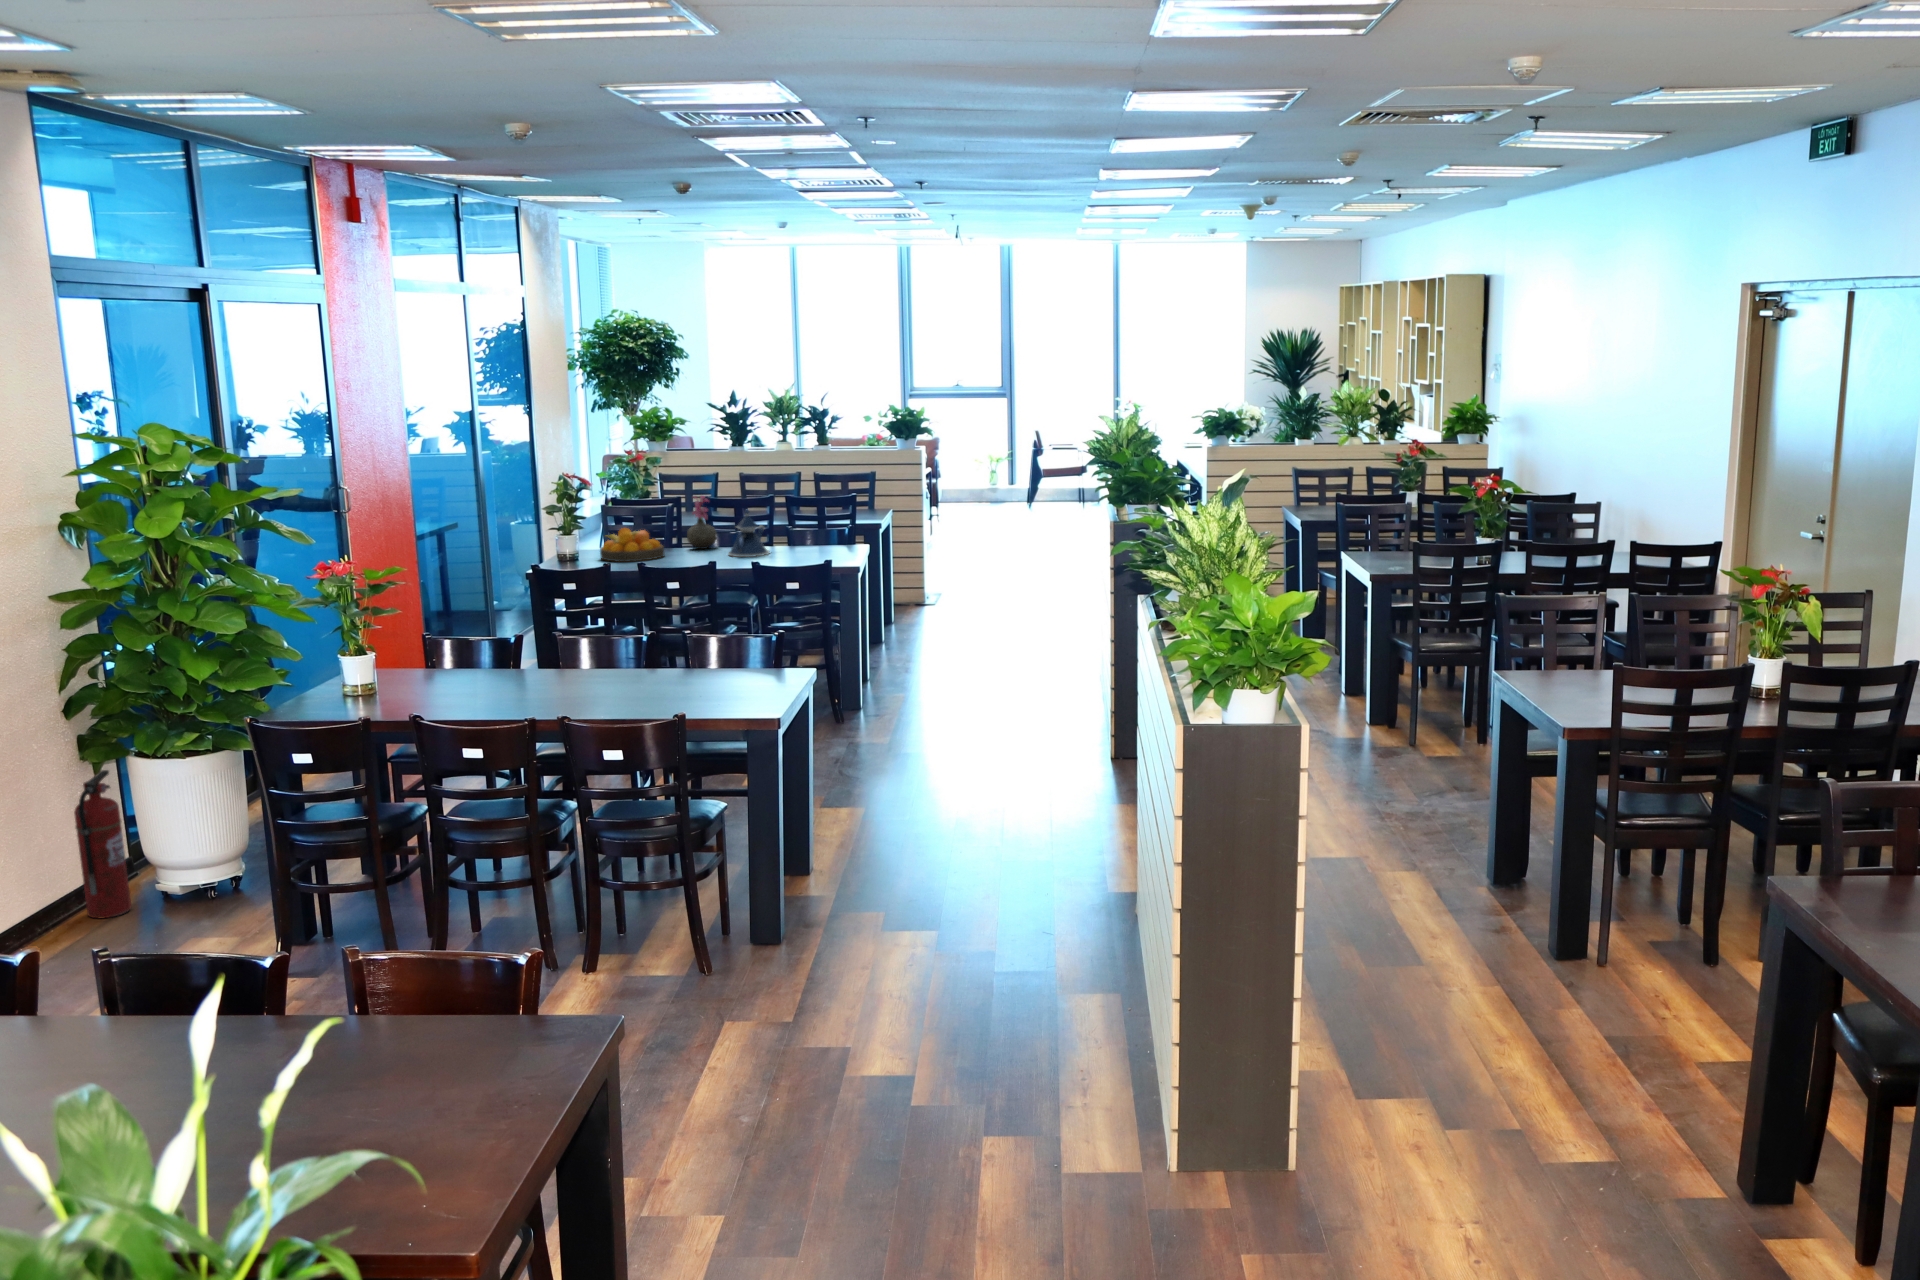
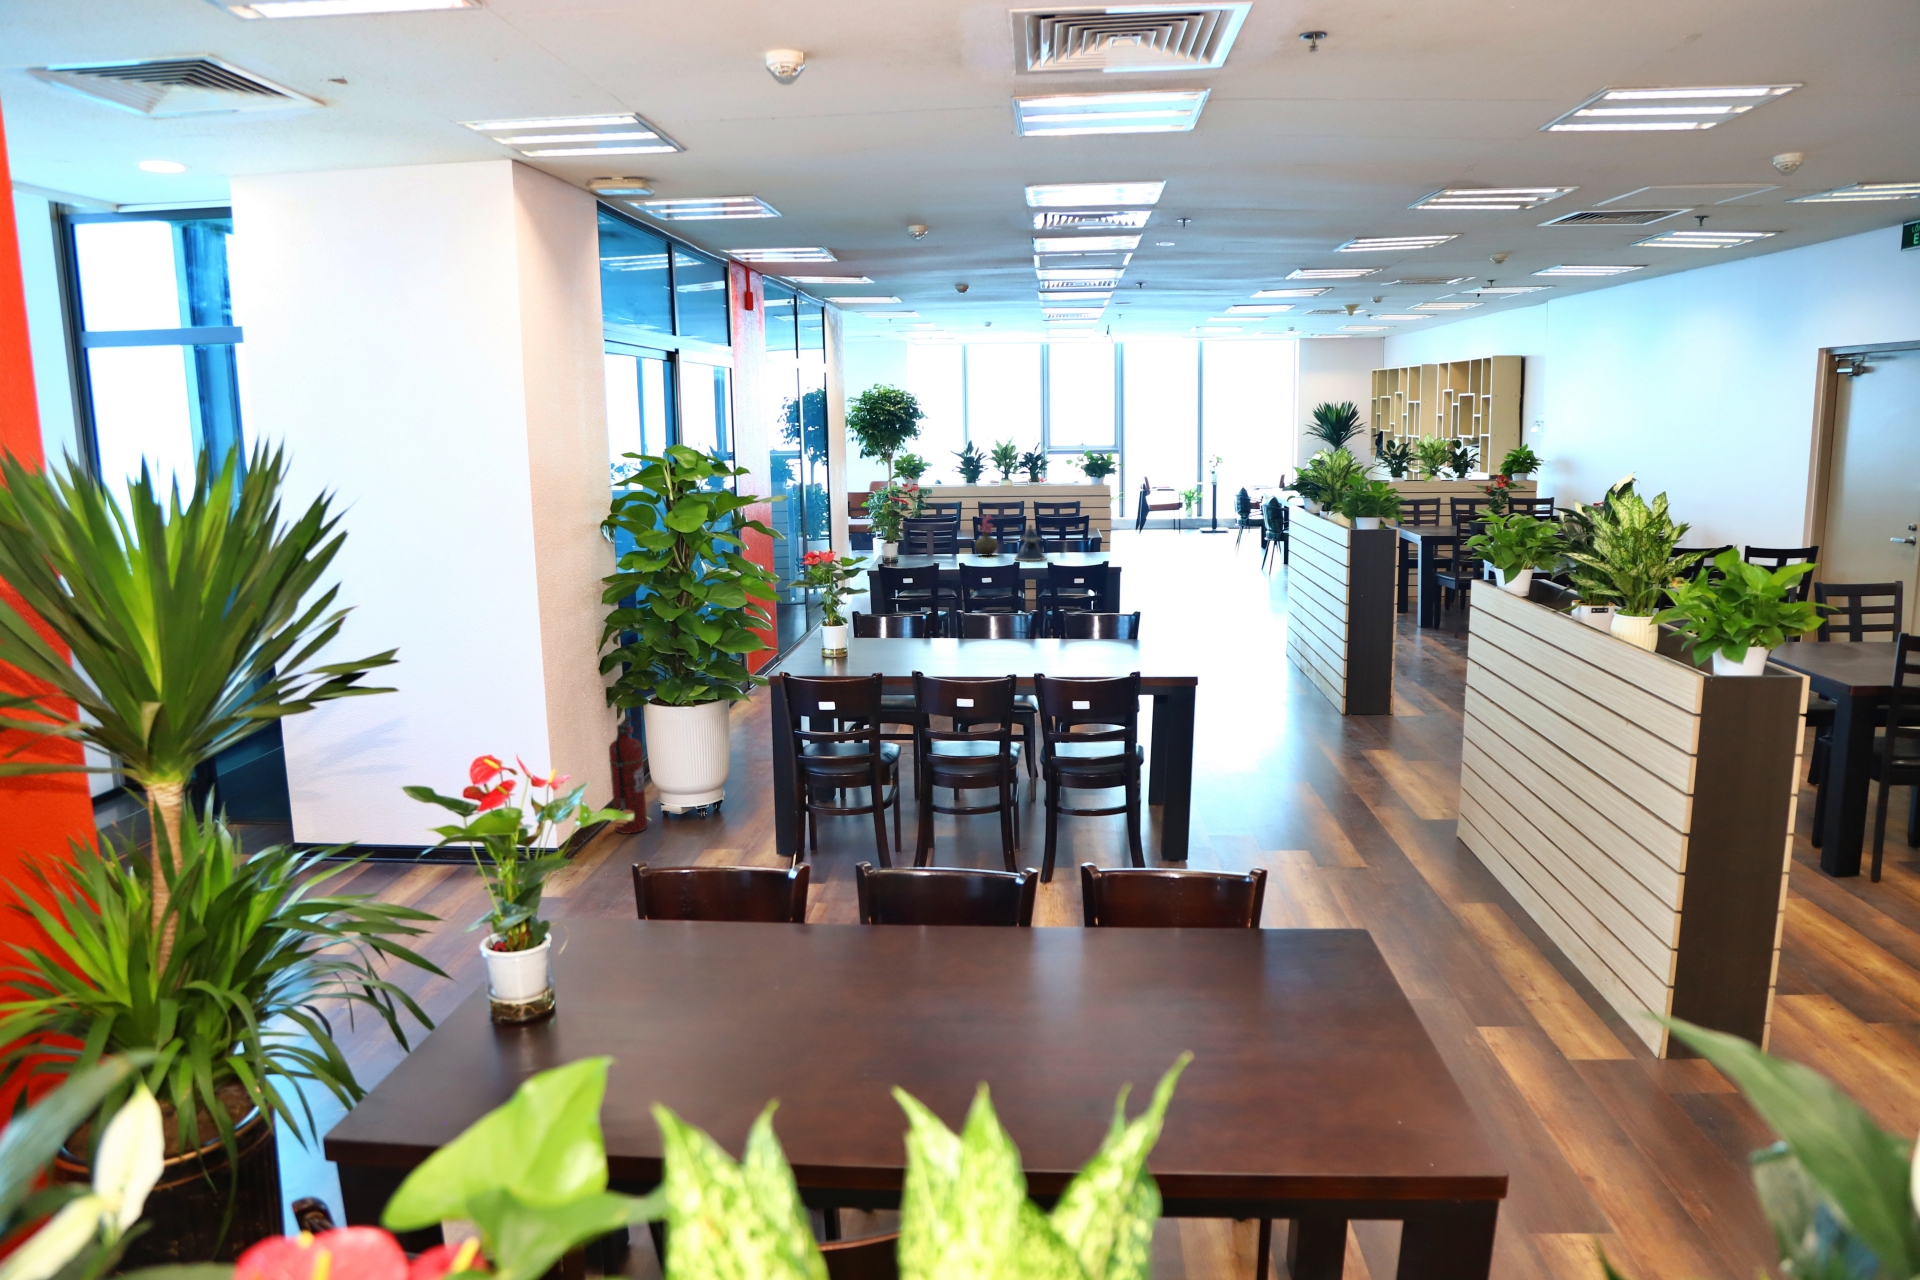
fruit bowl: present [600,528,665,562] -> none [915,539,964,564]

